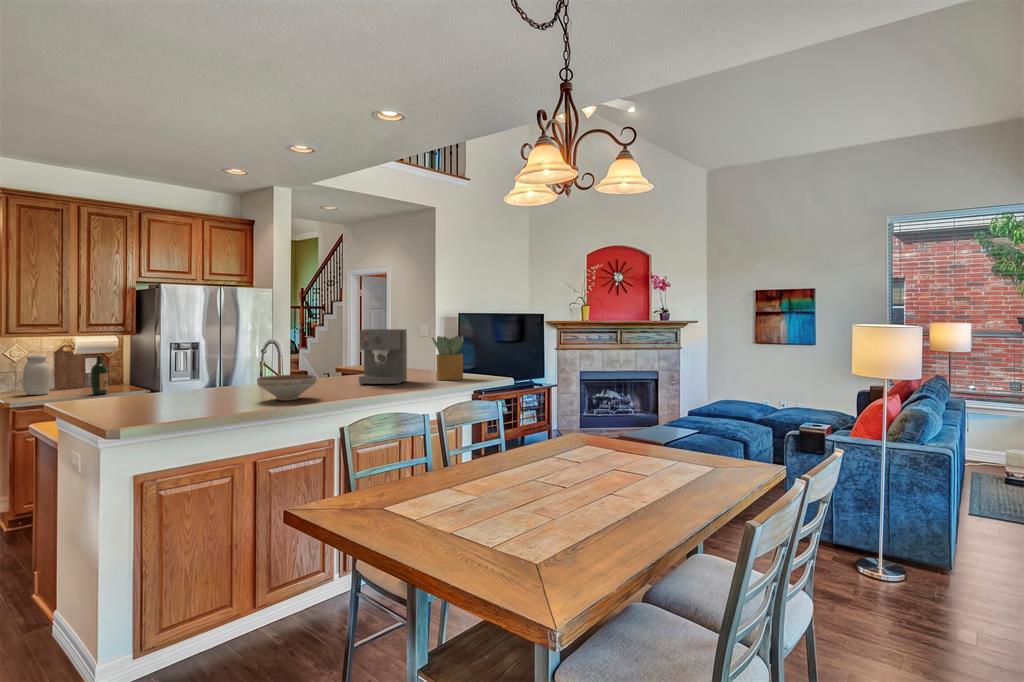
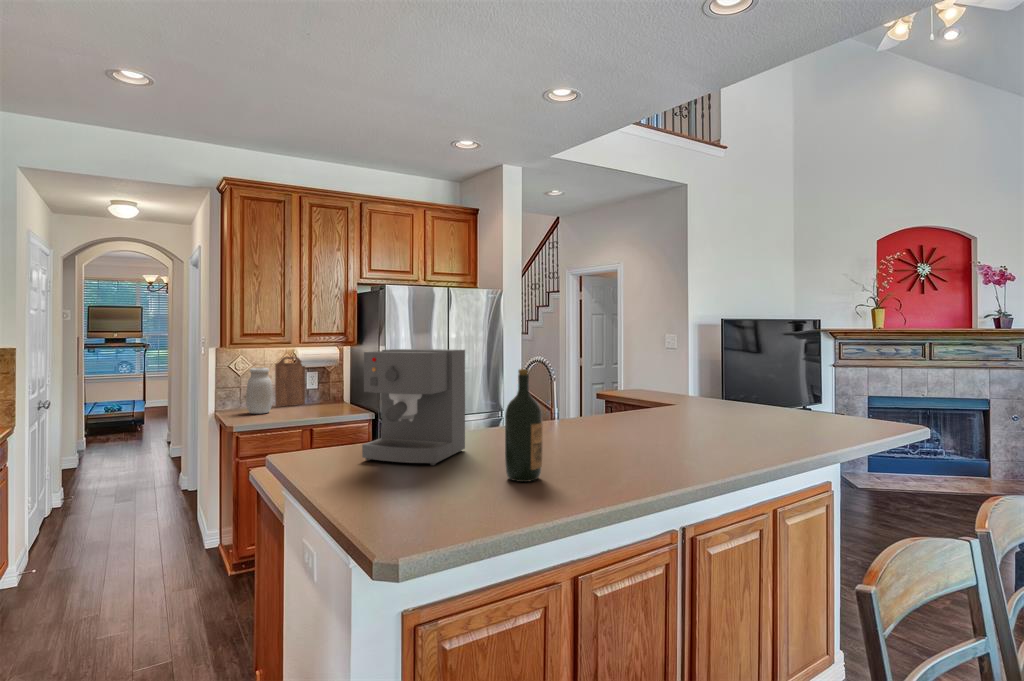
coffee maker: present [359,329,407,385] -> present [362,349,465,465]
potted plant: present [432,335,463,380] -> none [760,352,813,423]
wine bottle: present [91,354,108,395] -> present [505,369,542,482]
decorative bowl: present [257,375,316,401] -> none [550,416,640,461]

